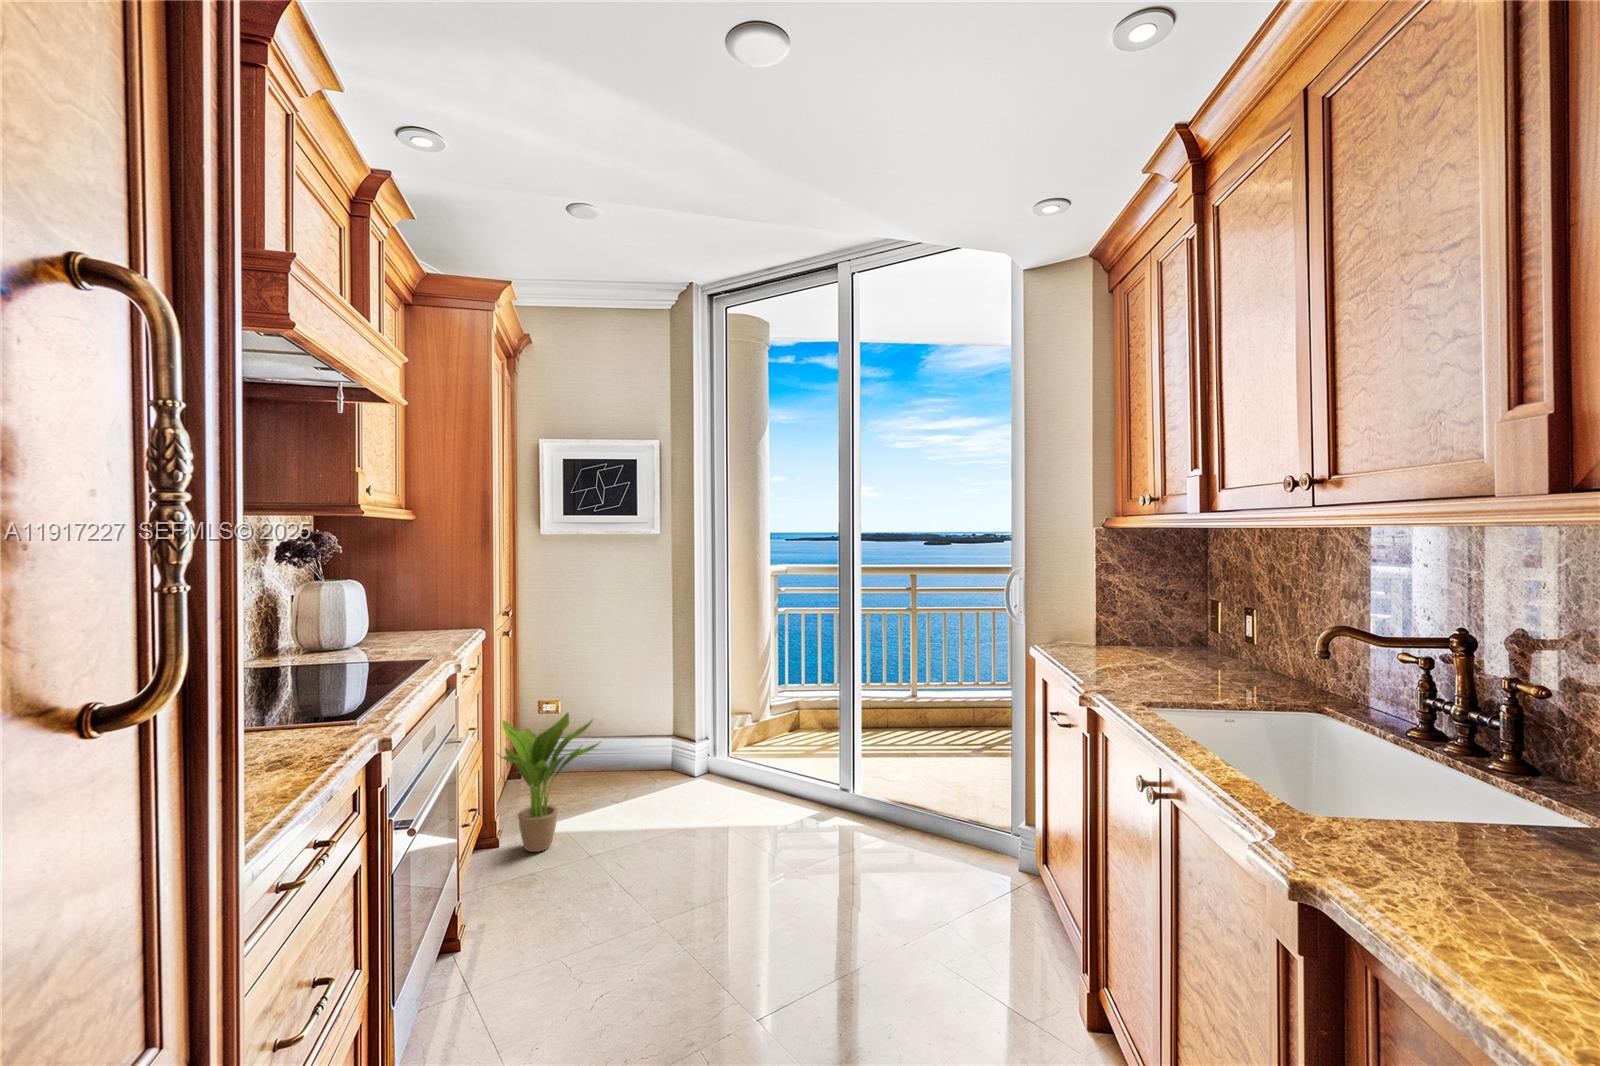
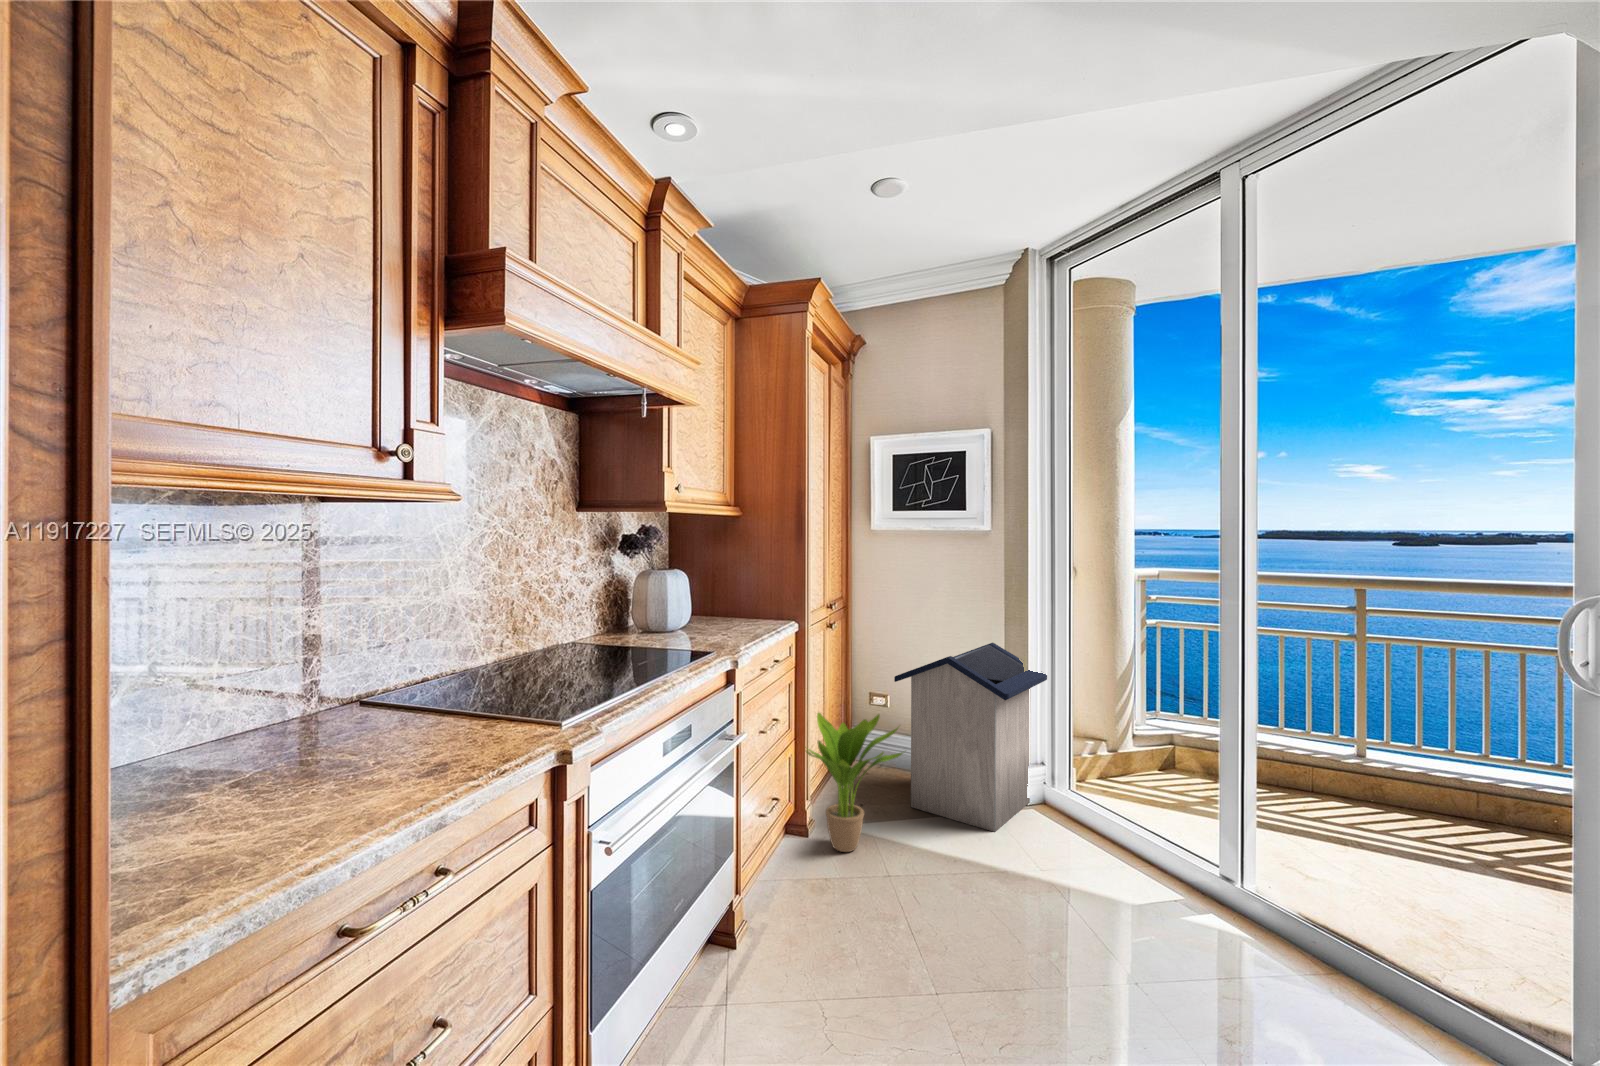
trash can: none [574,637,708,804] -> present [894,643,1047,832]

